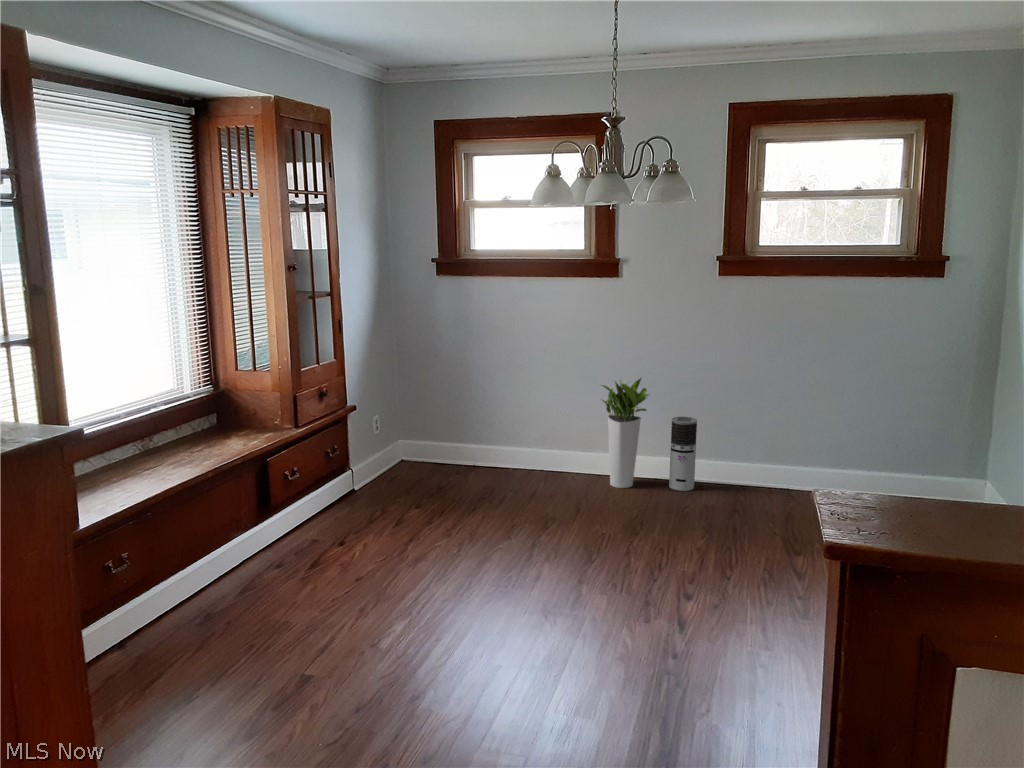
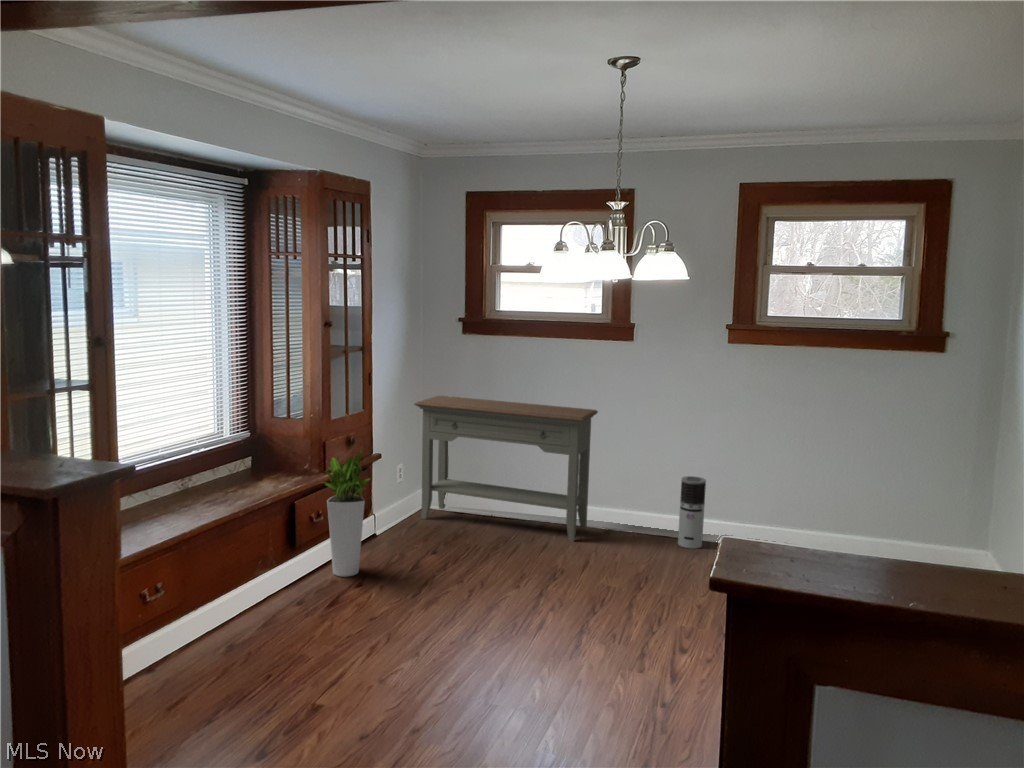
console table: none [388,343,583,490] -> present [415,396,598,542]
planter: present [602,378,648,488] -> present [325,451,370,577]

